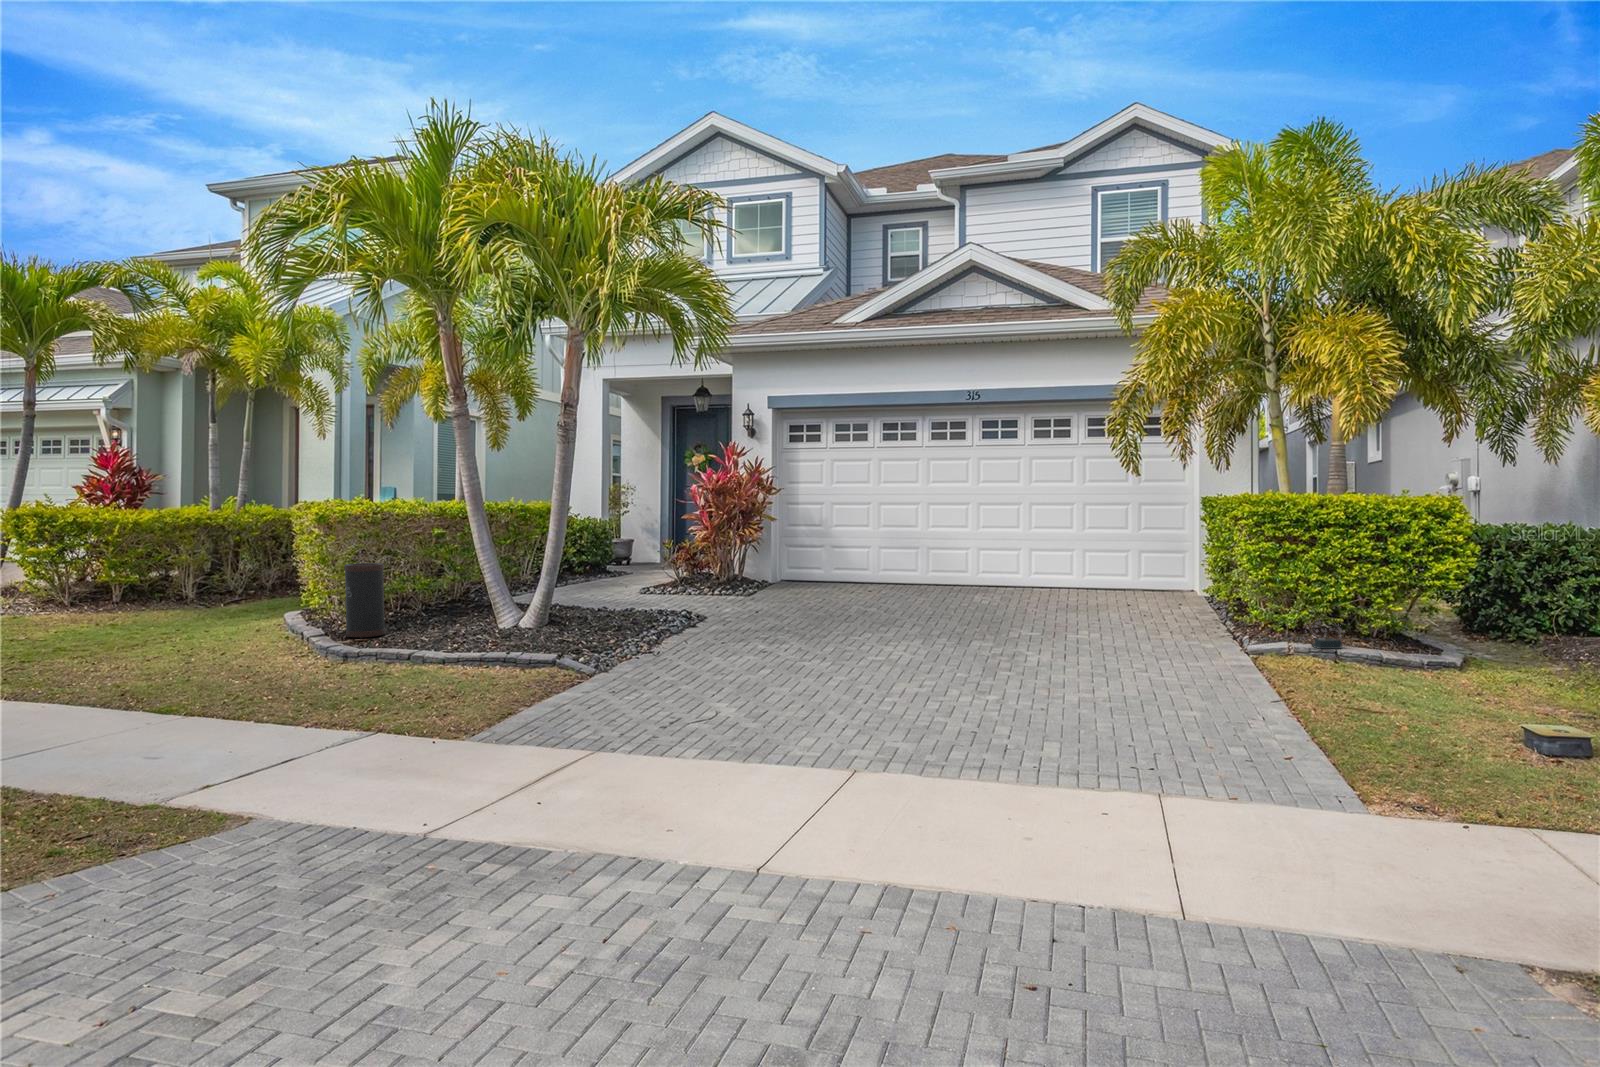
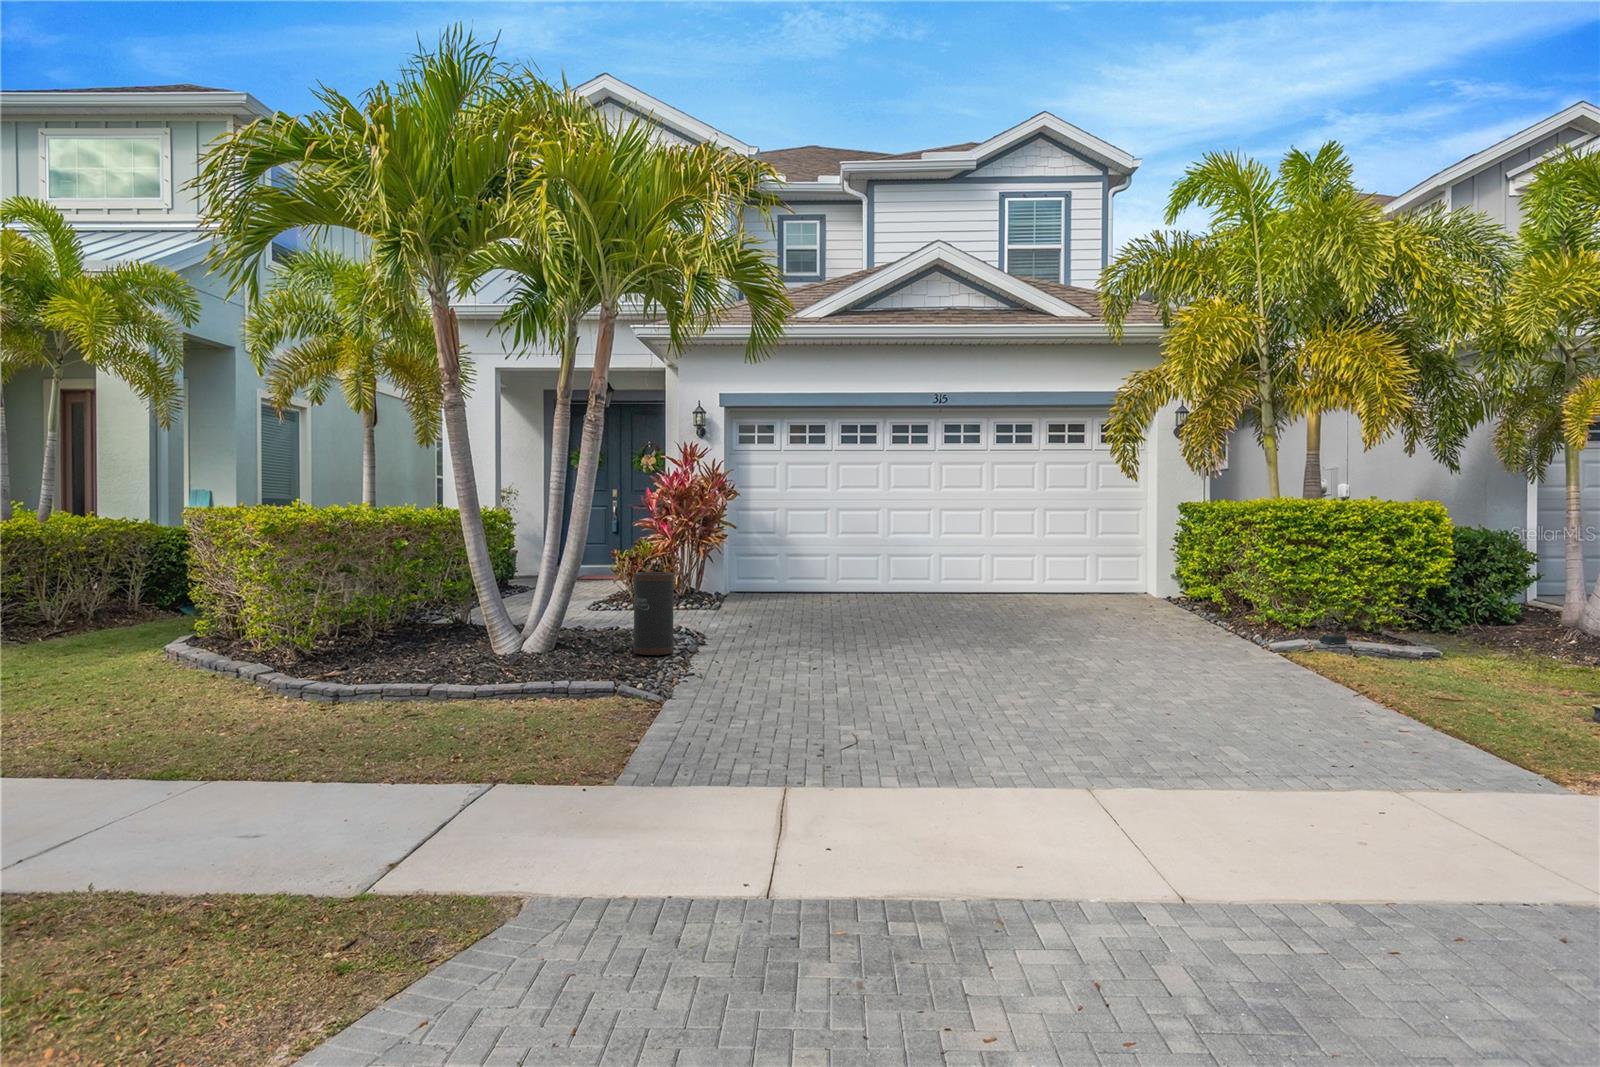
trash can: present [345,563,385,639] -> present [633,572,674,656]

